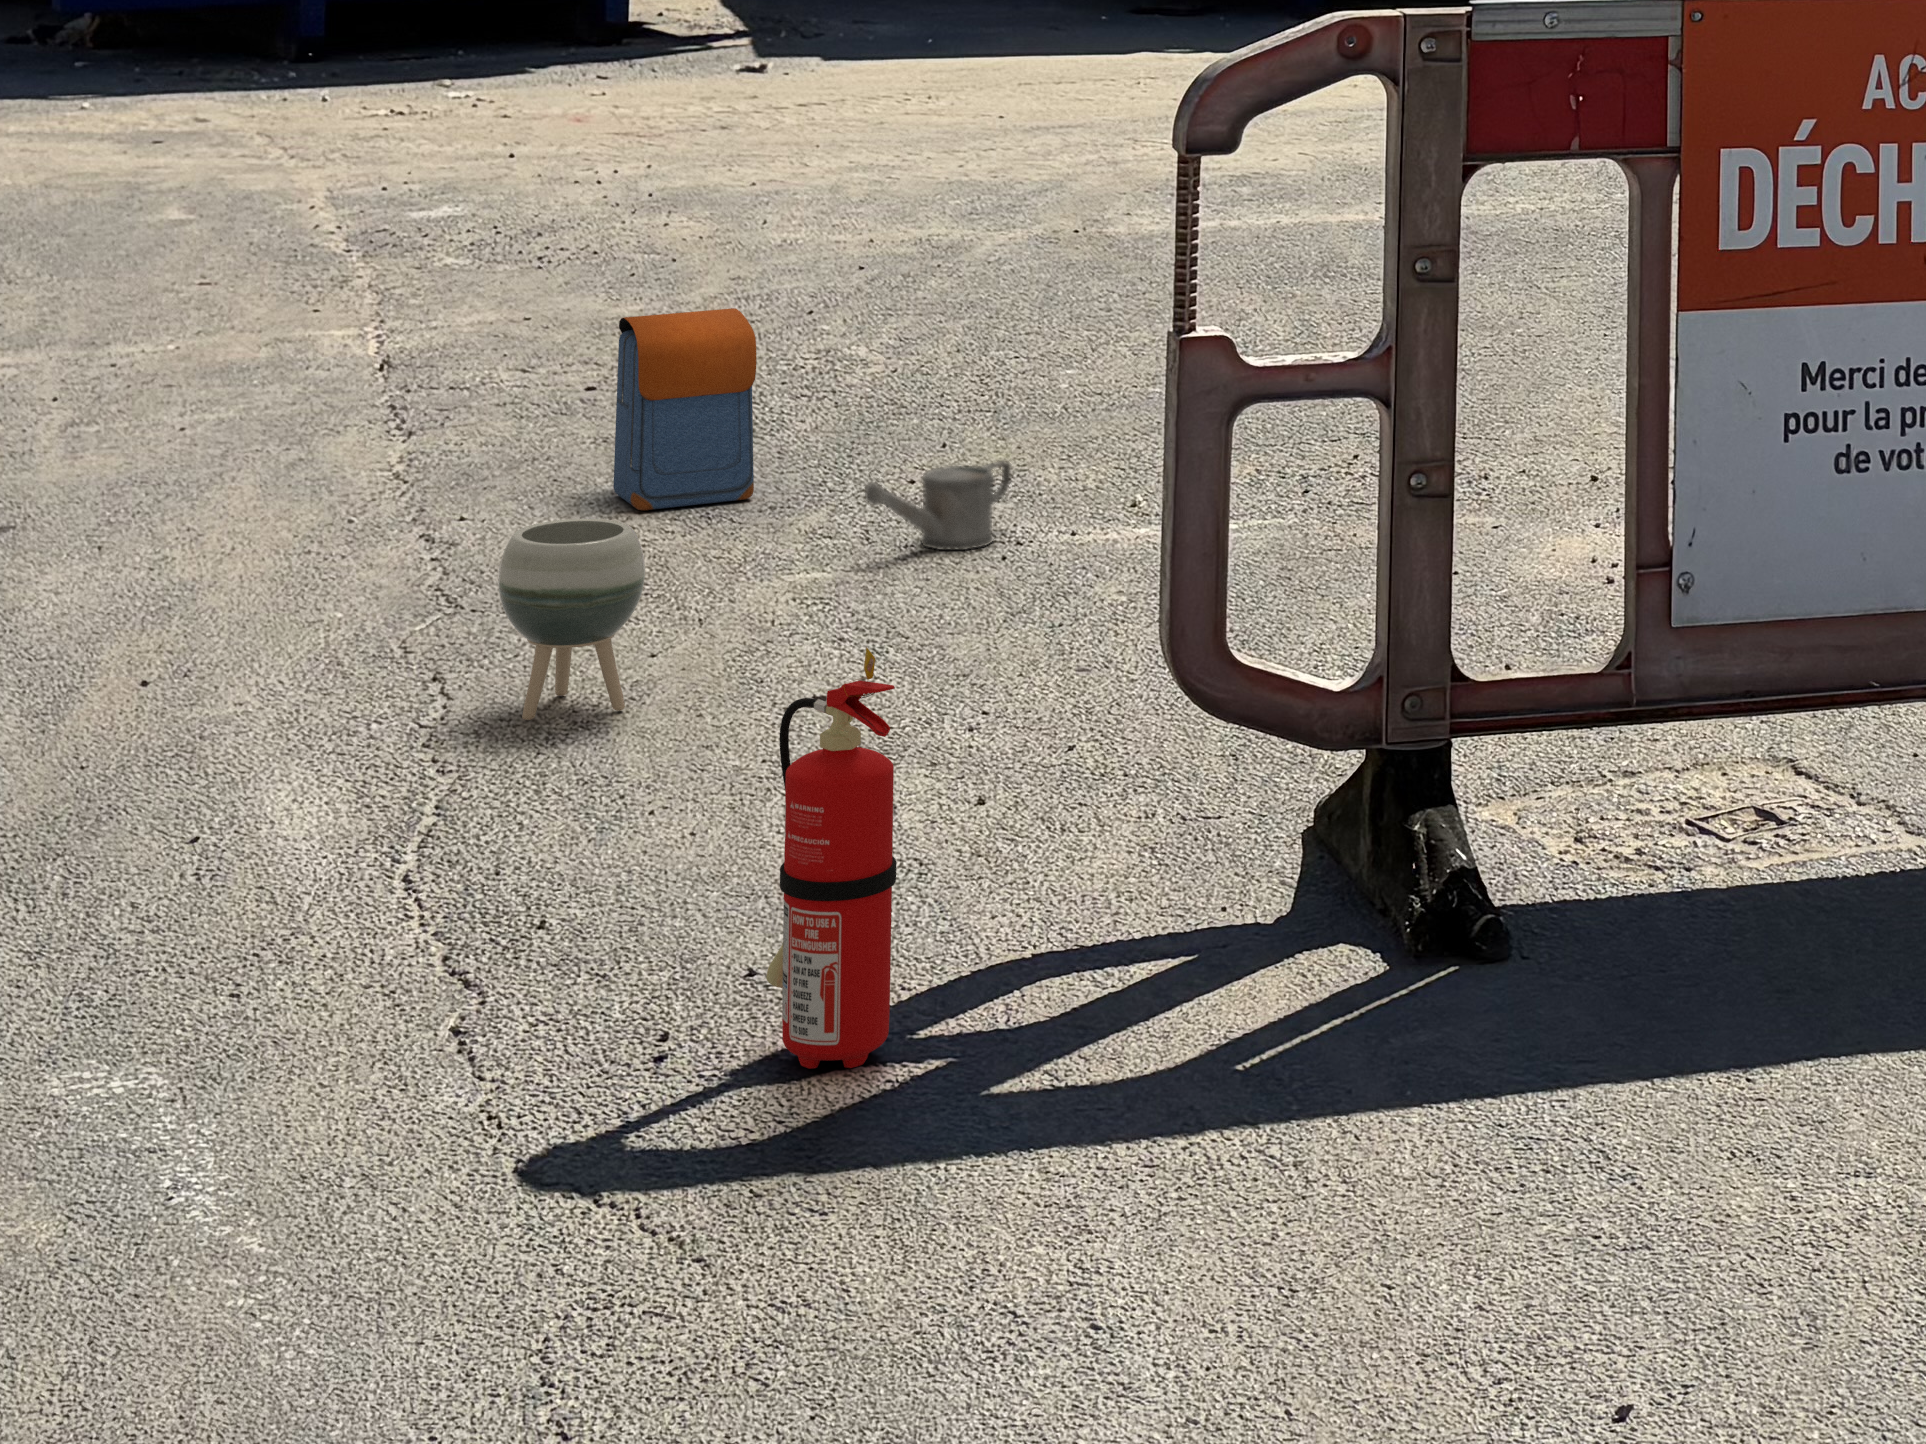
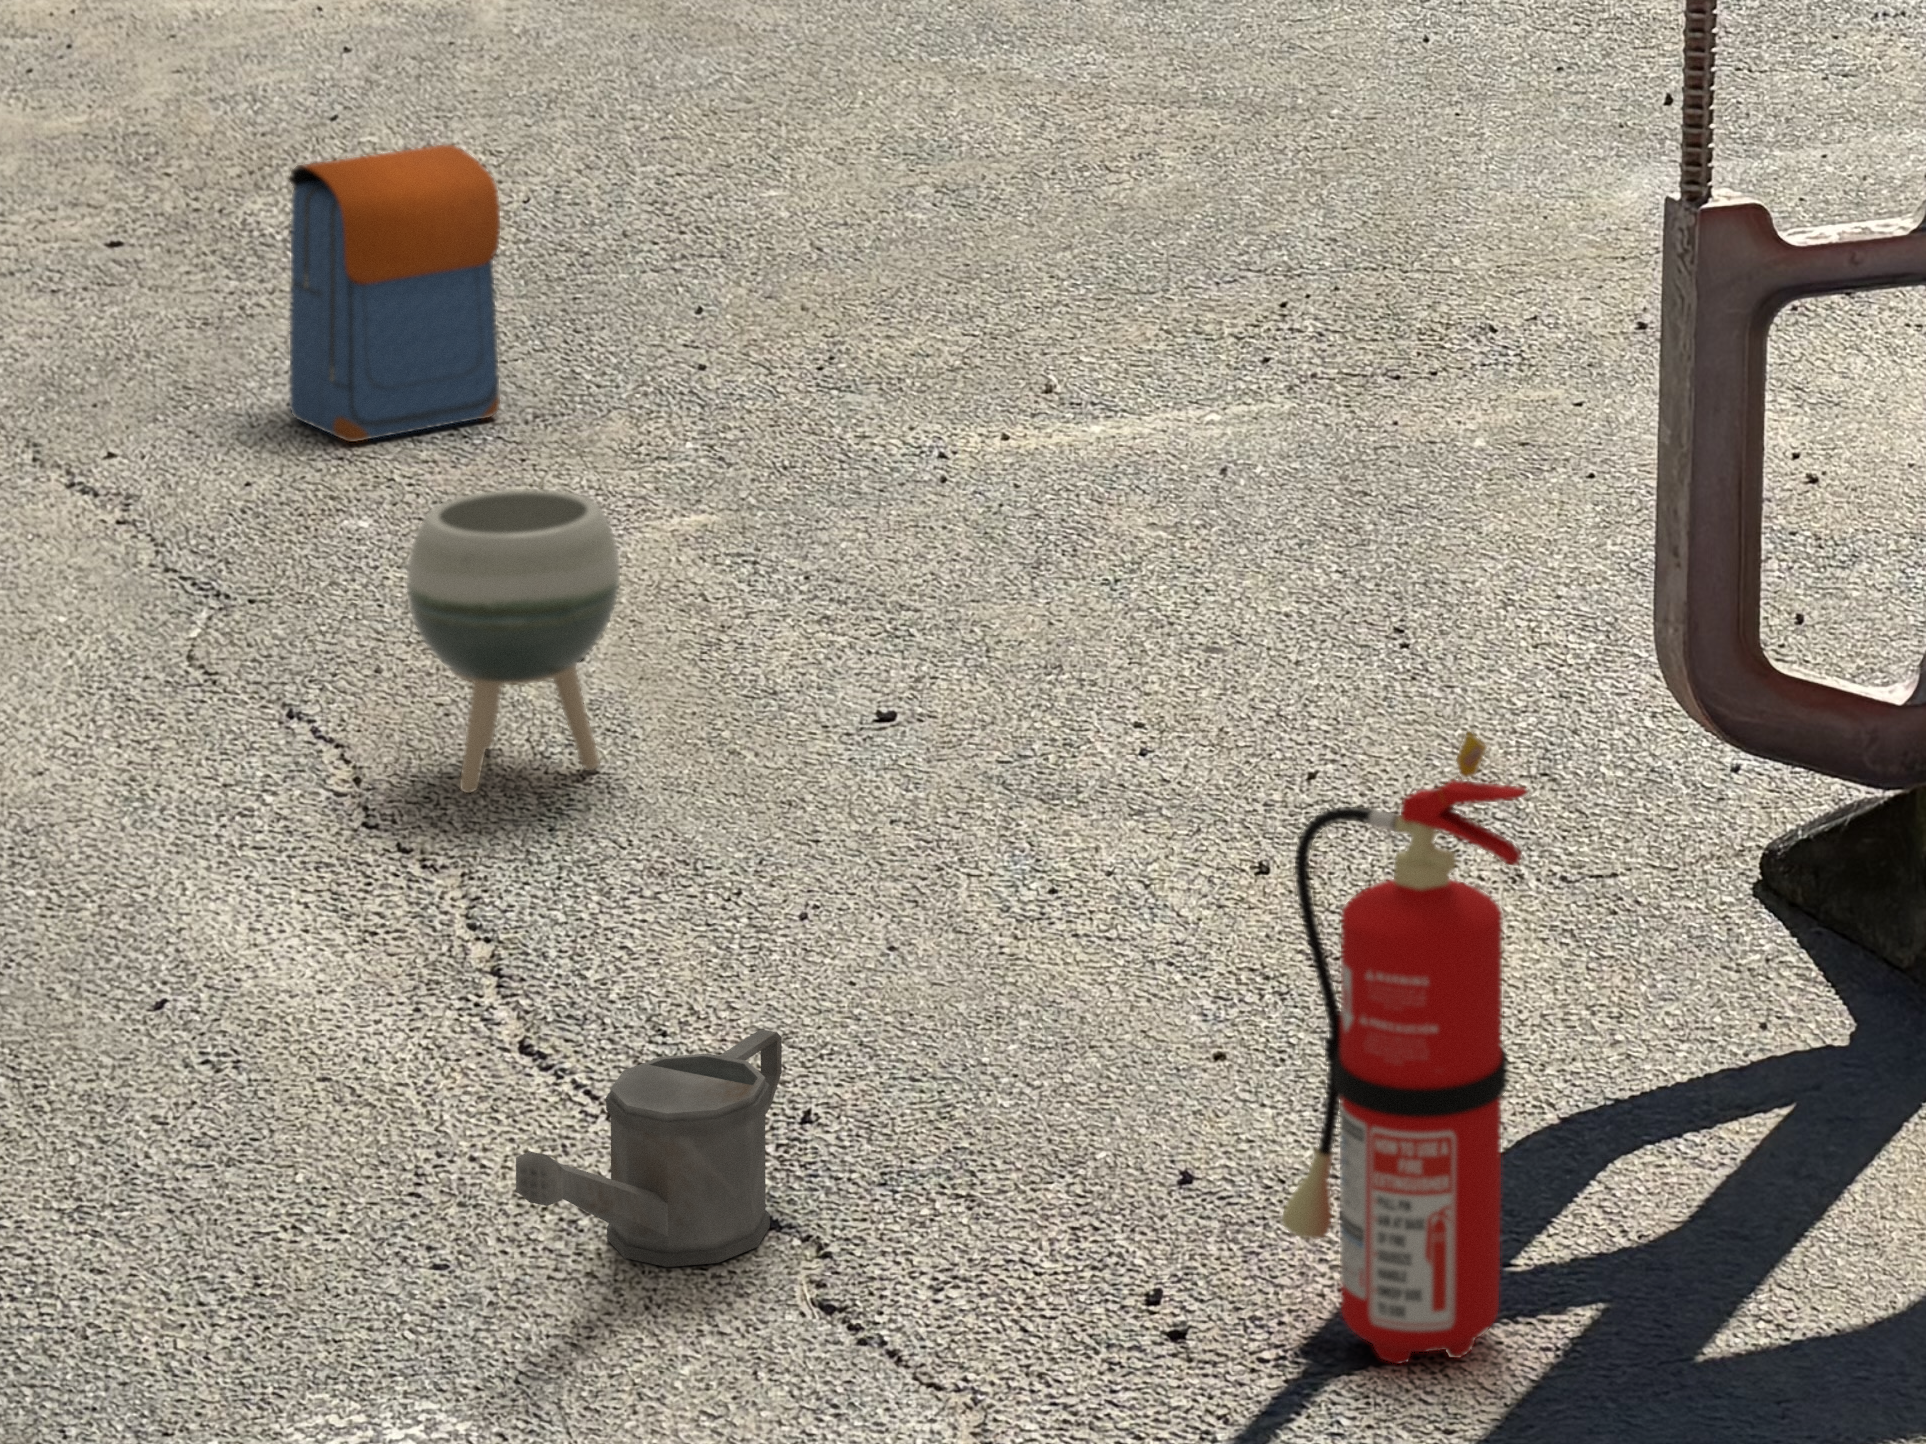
watering can: present [865,461,1012,550] -> present [516,1029,782,1267]

